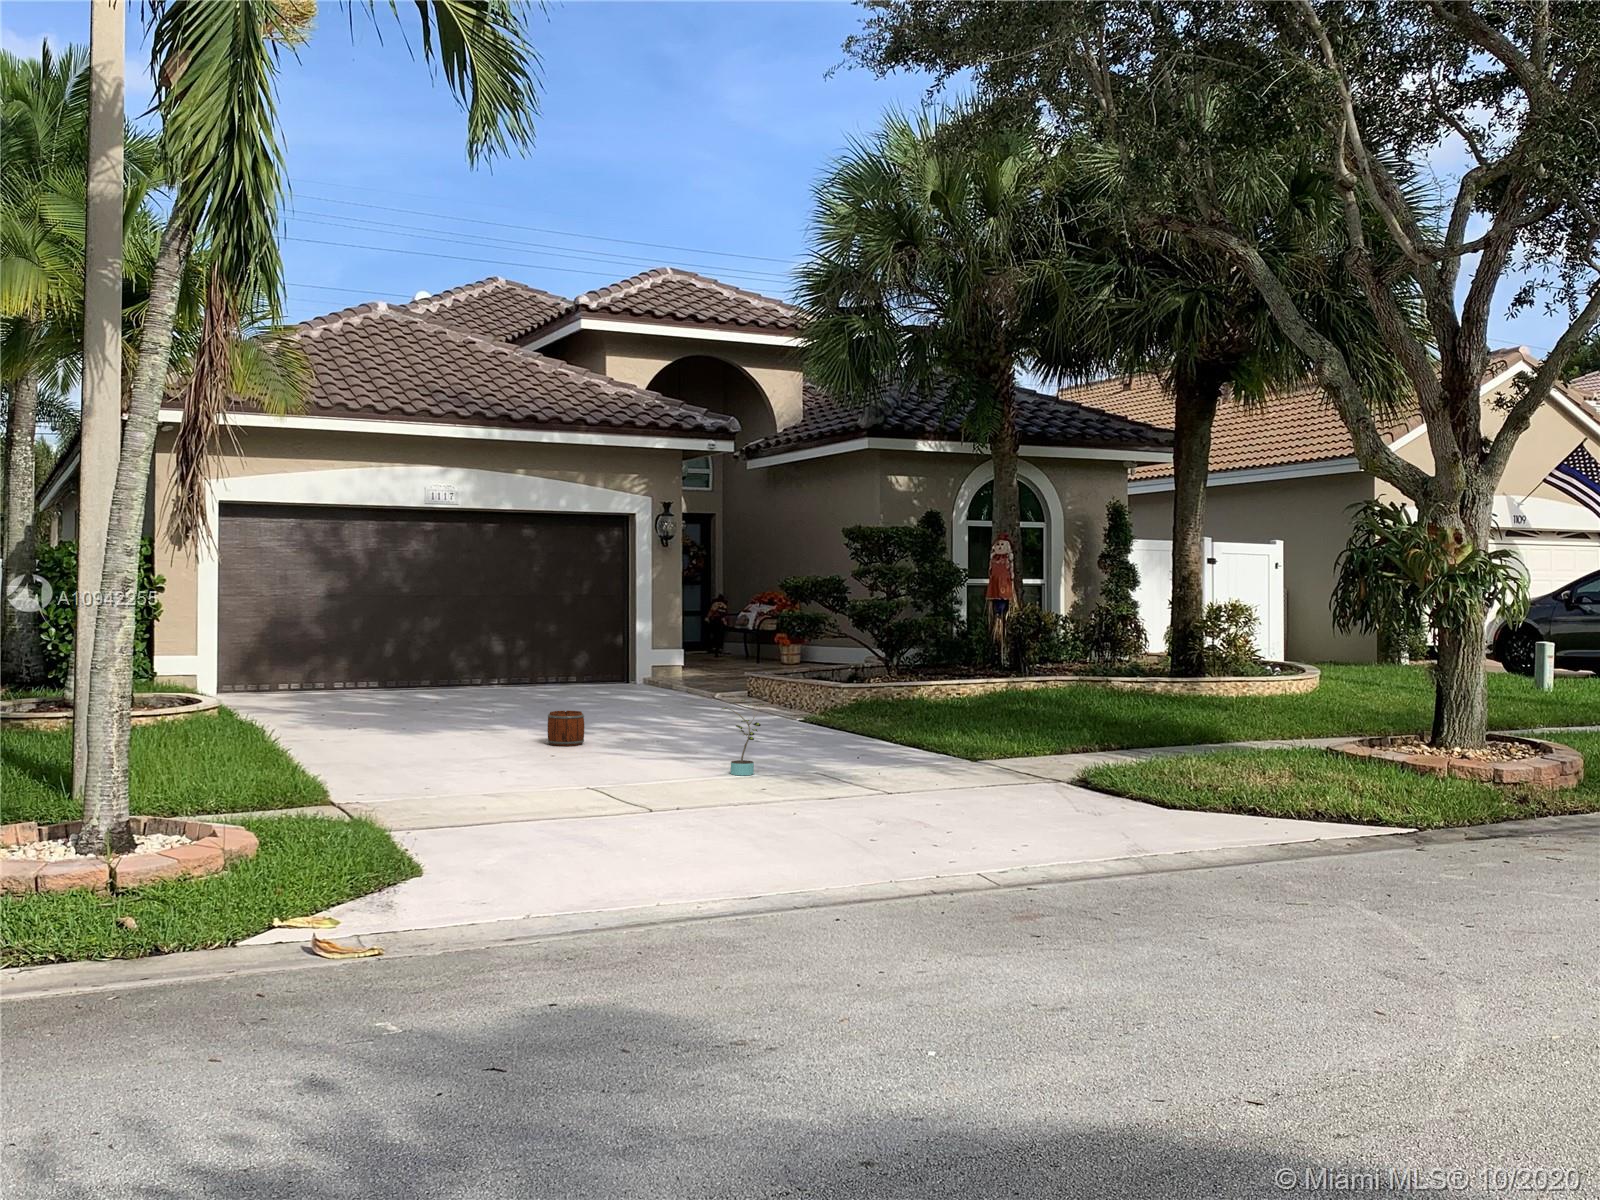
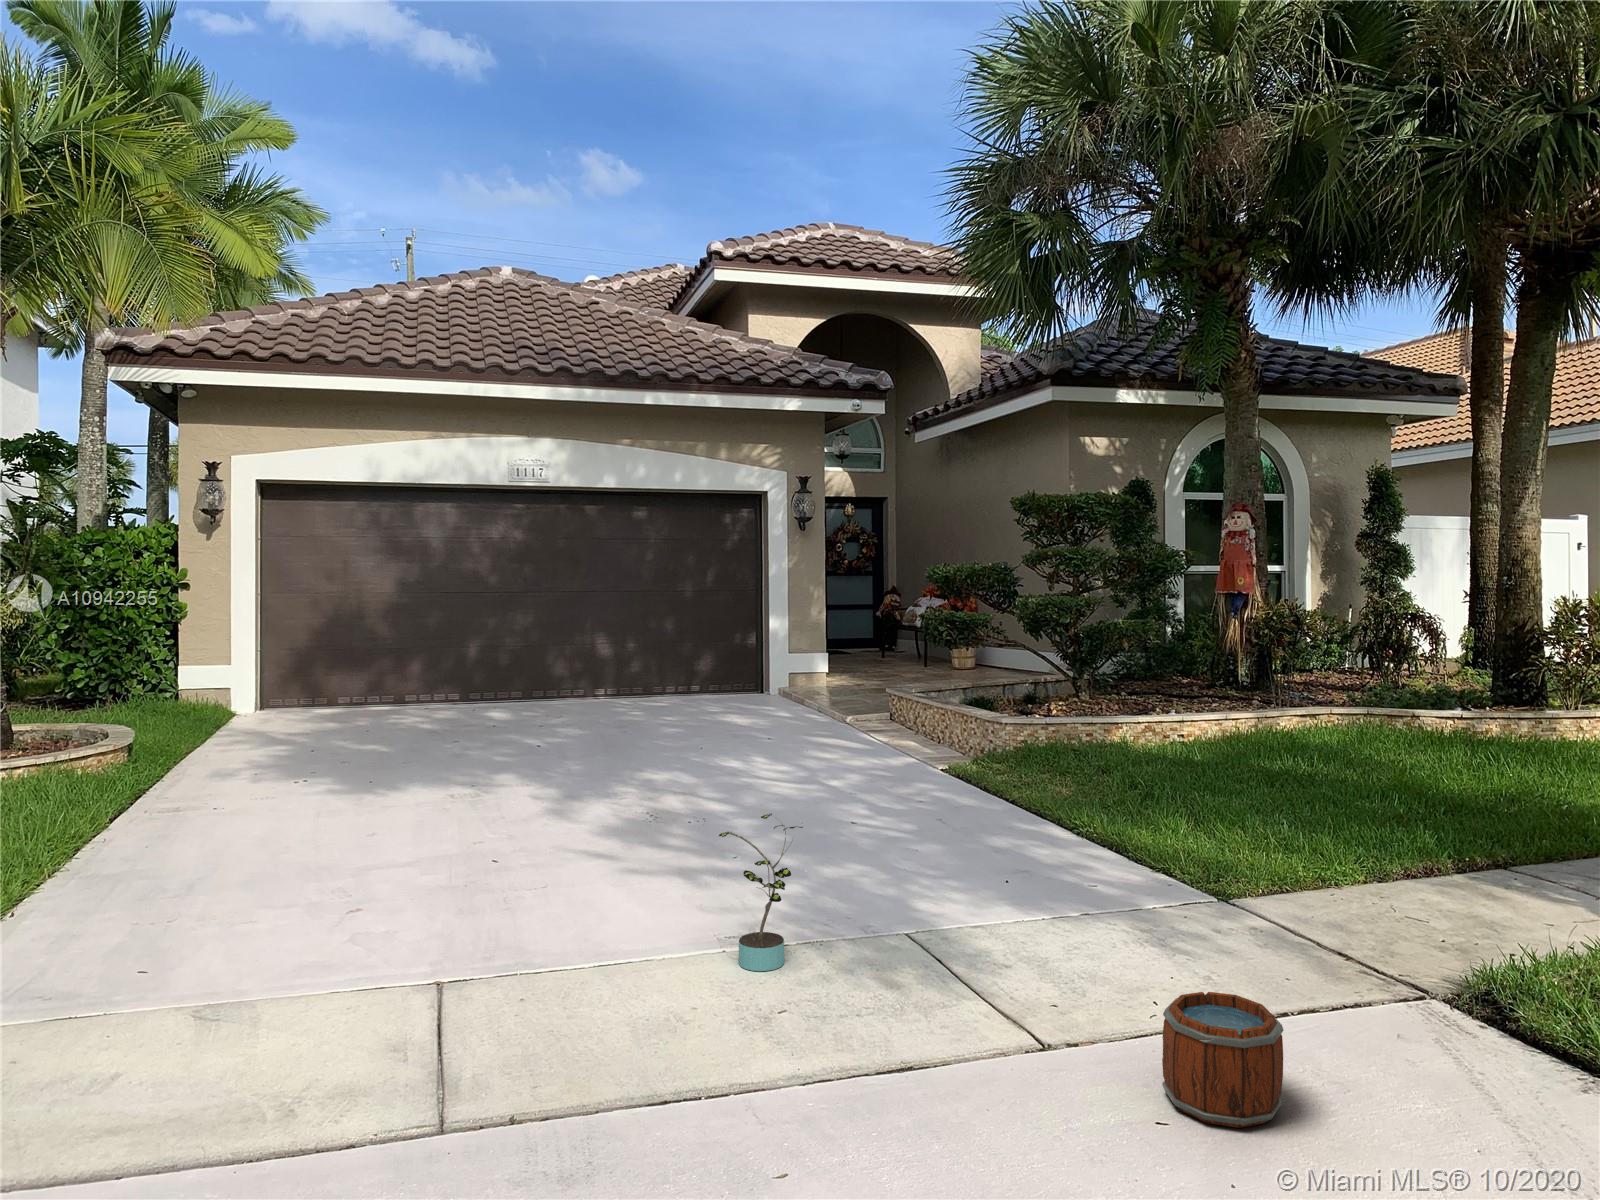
bucket: present [548,711,584,746] -> present [1162,992,1283,1128]

